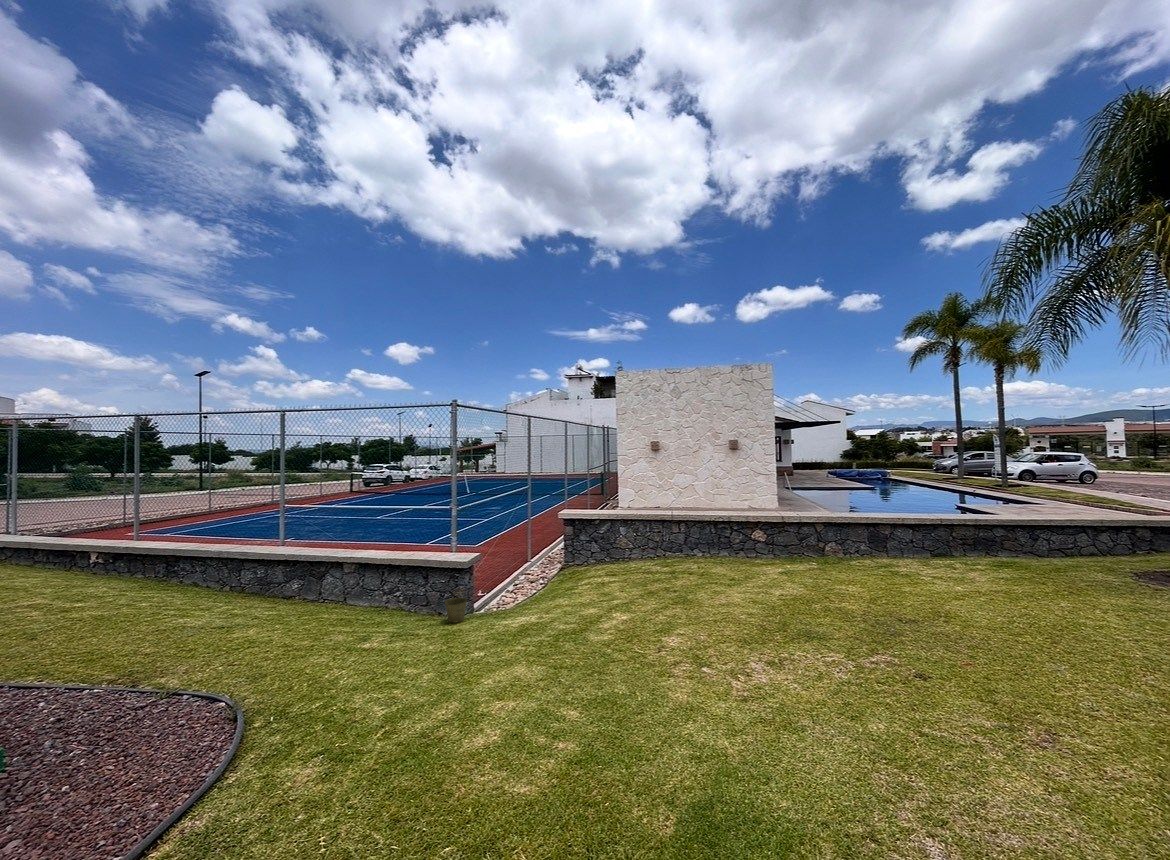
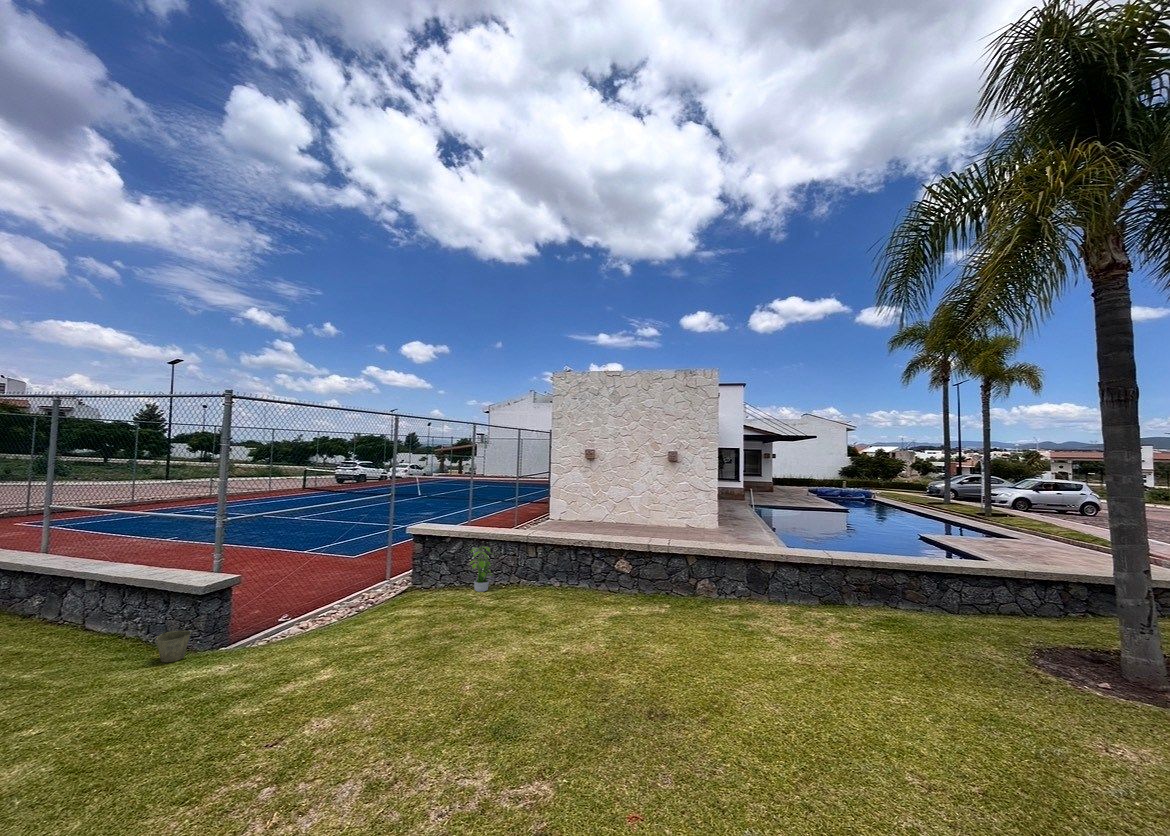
potted plant: none [619,524,644,564] -> present [468,546,493,592]

